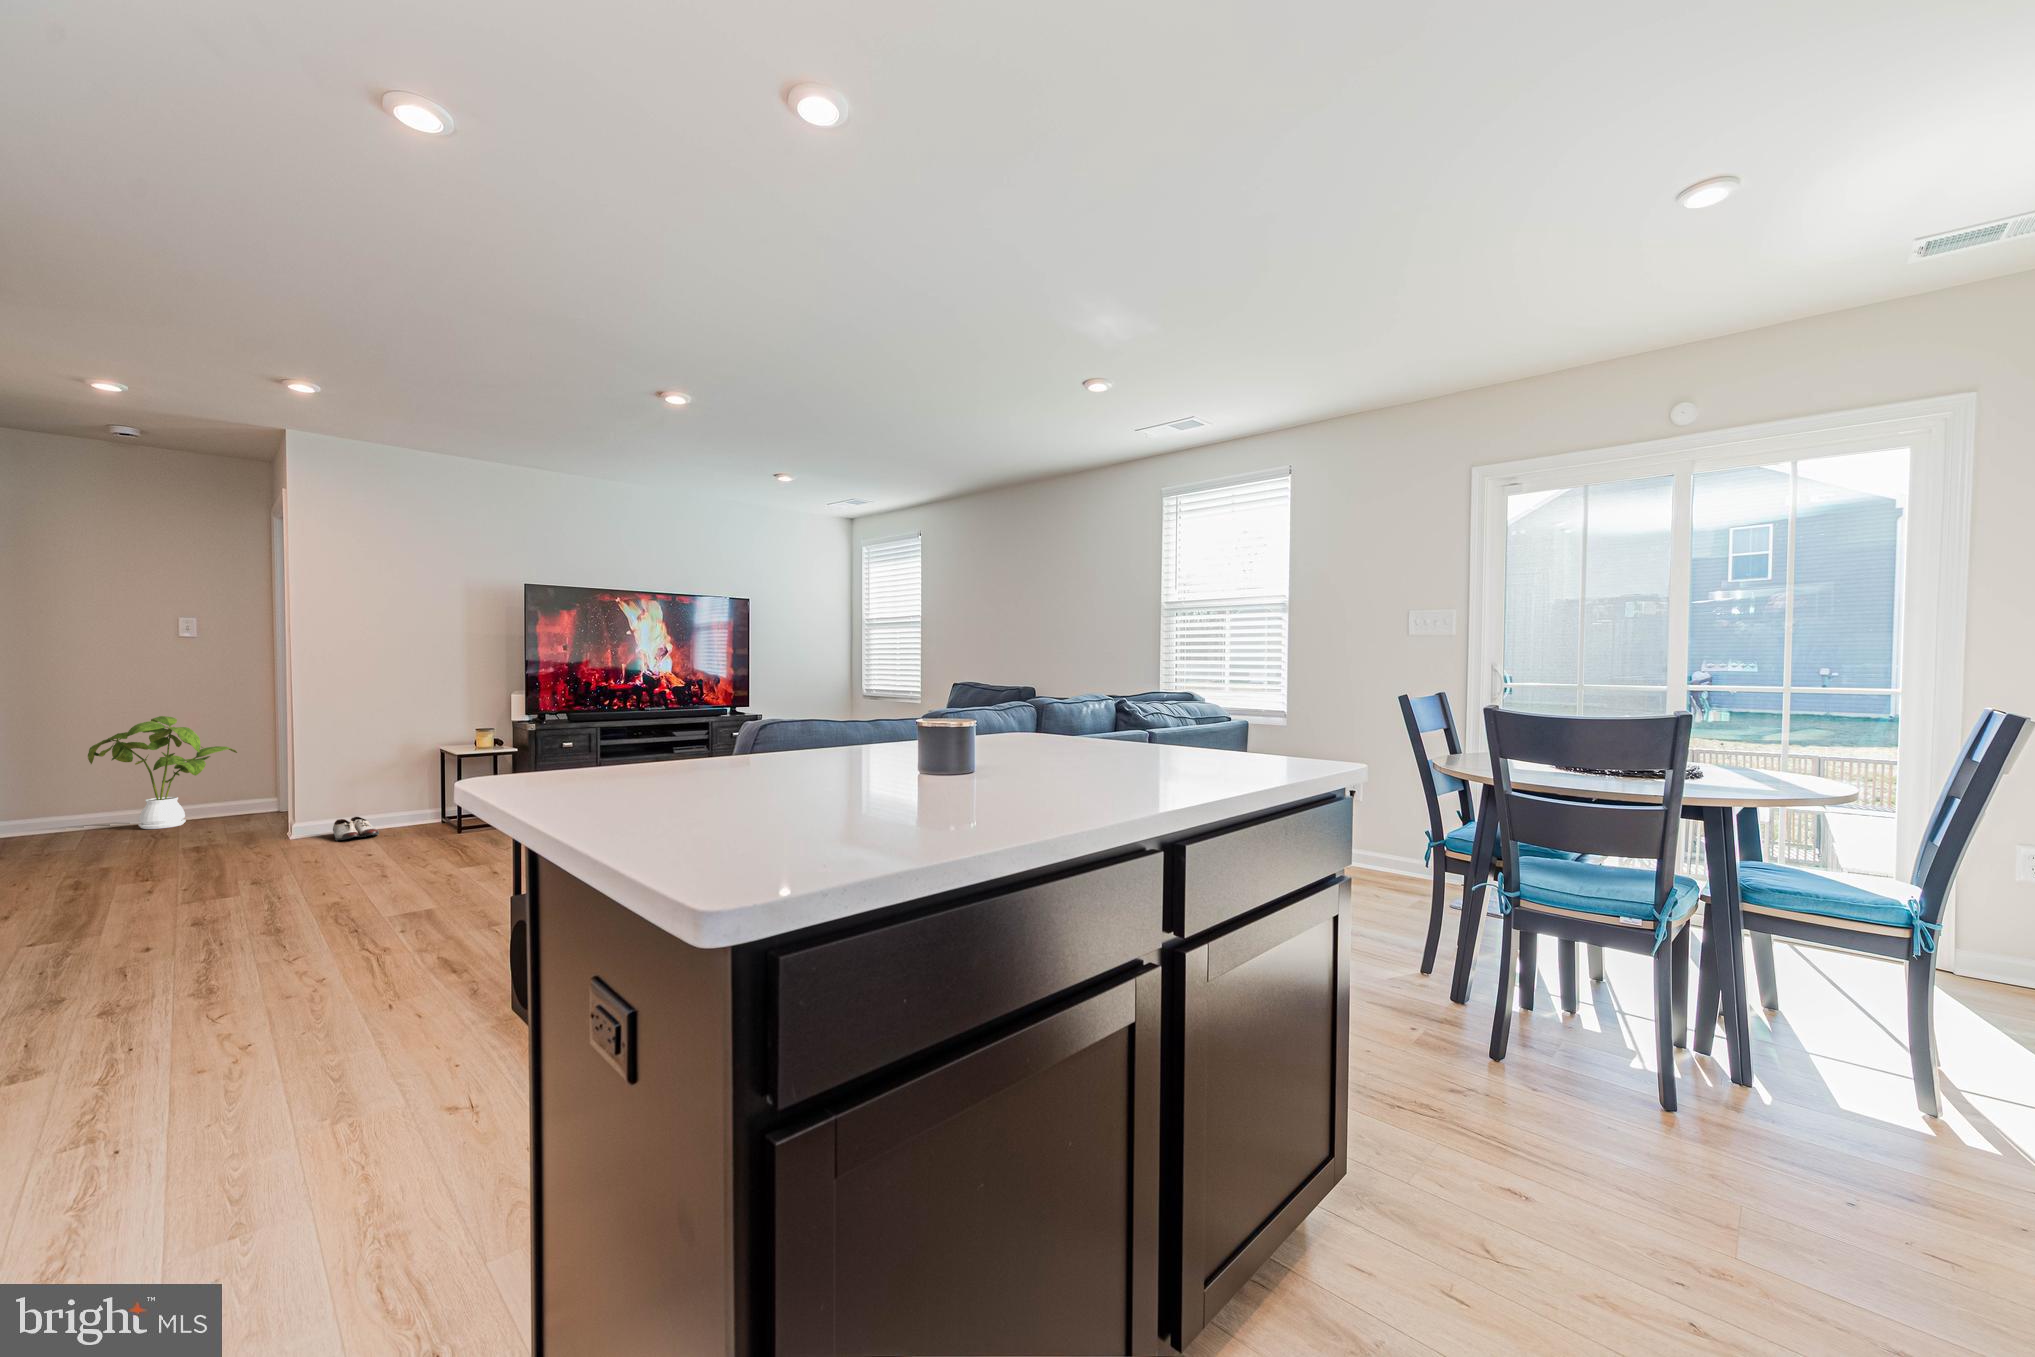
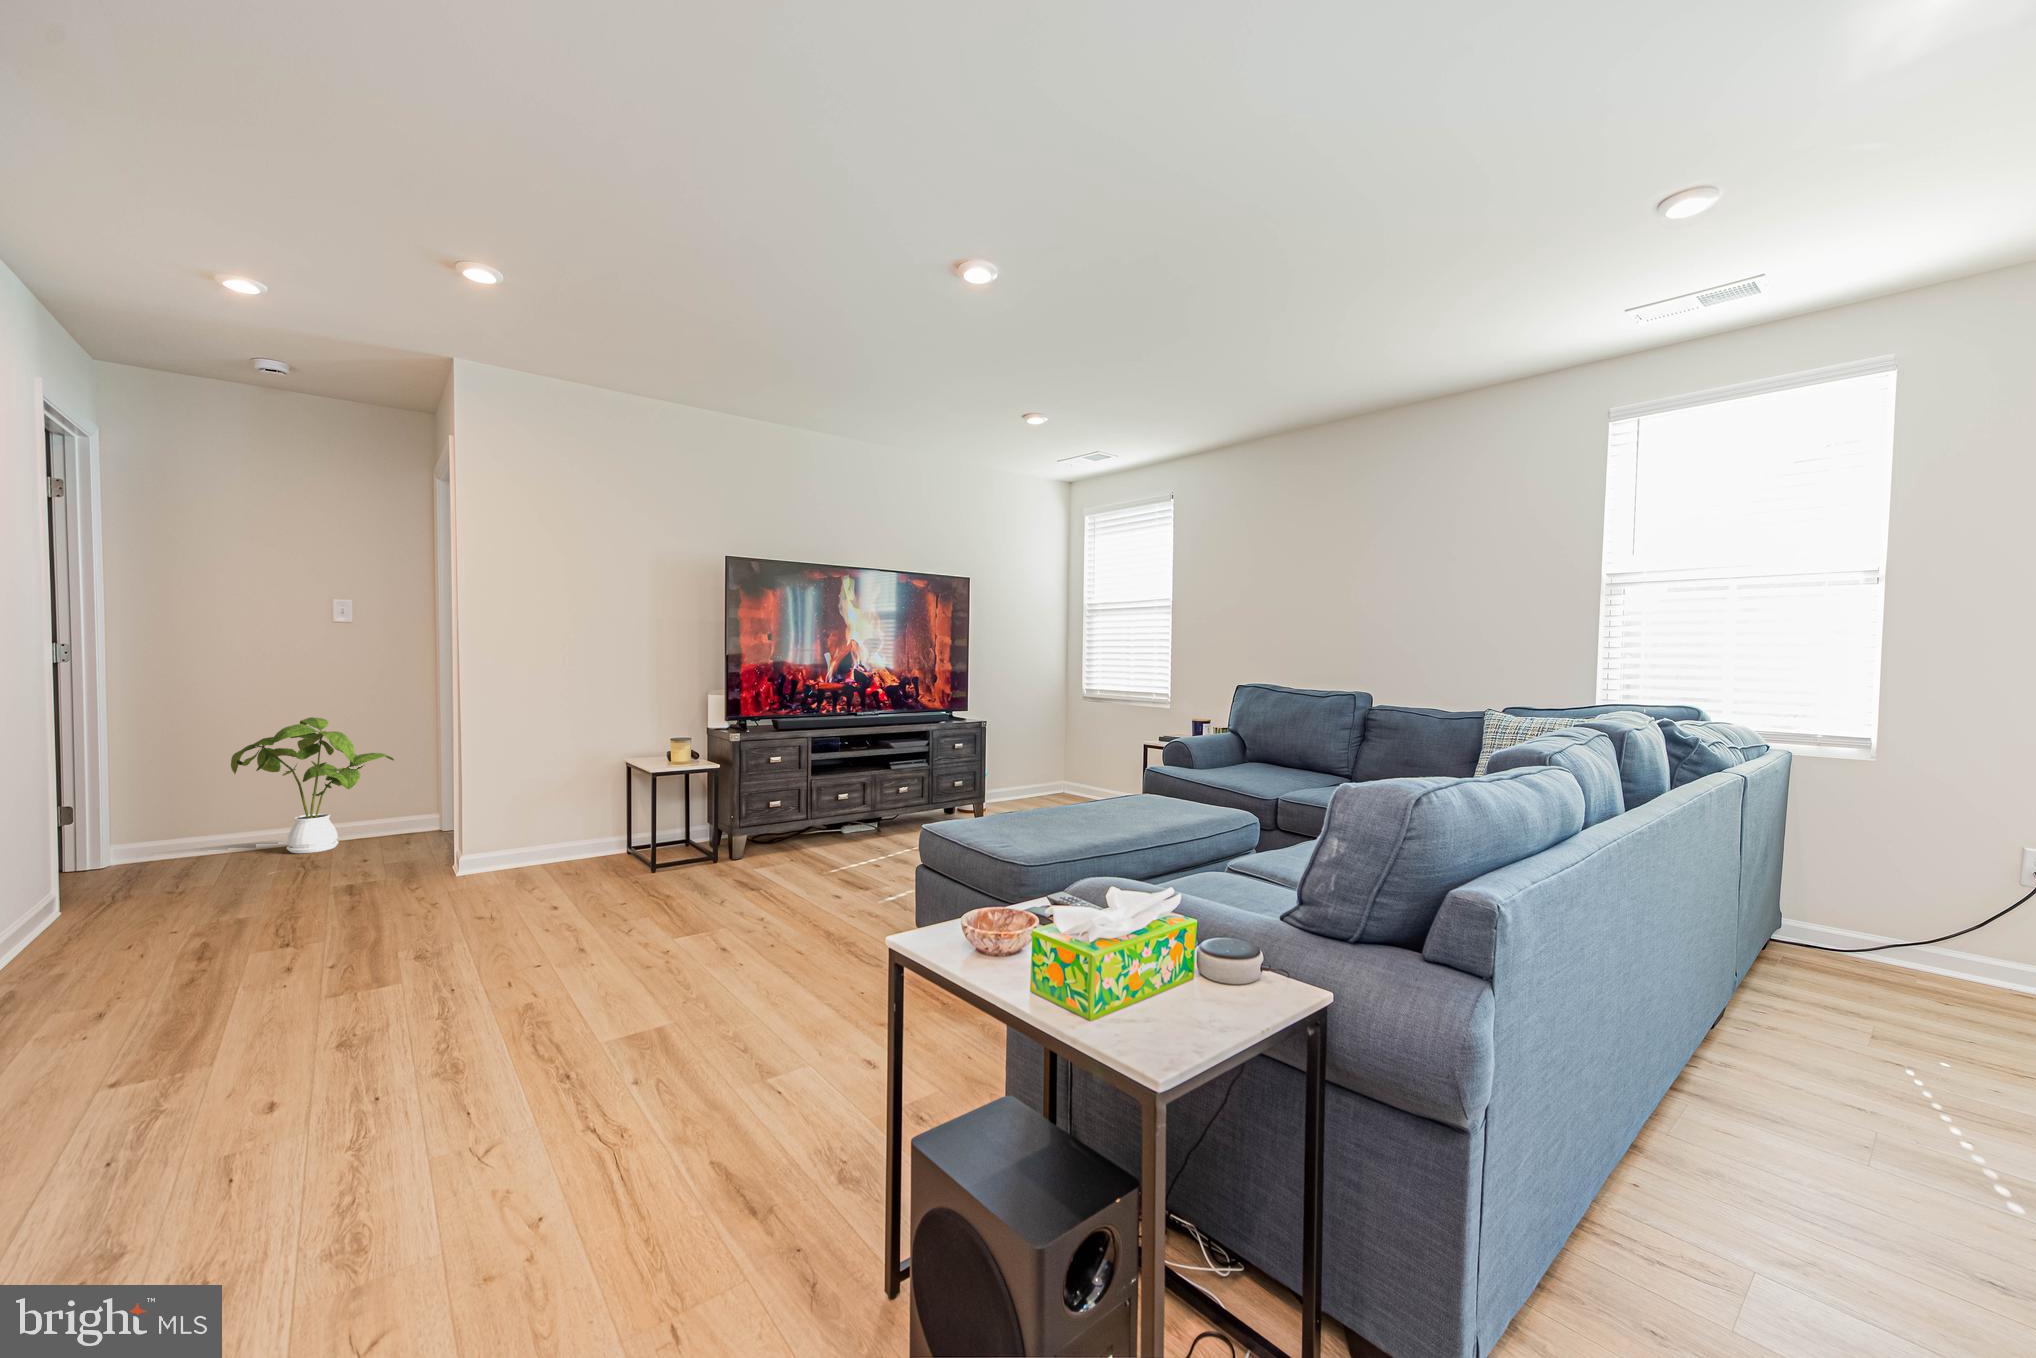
shoe: present [333,817,379,841] -> none [506,847,561,880]

